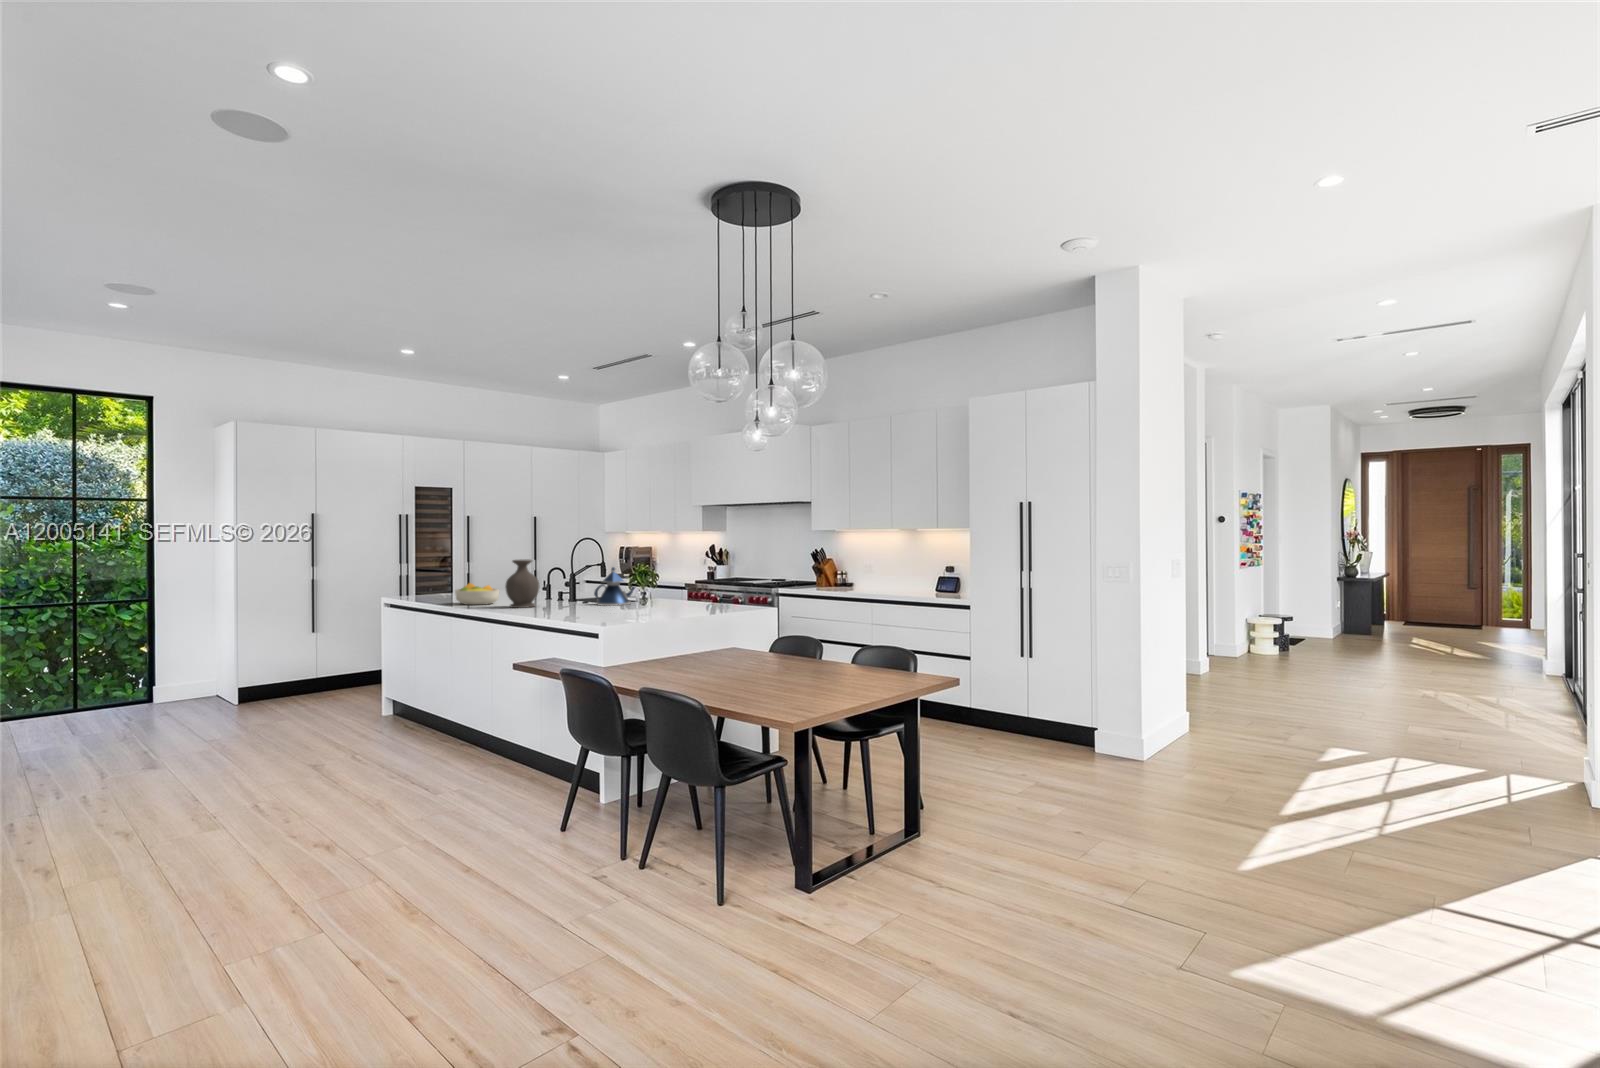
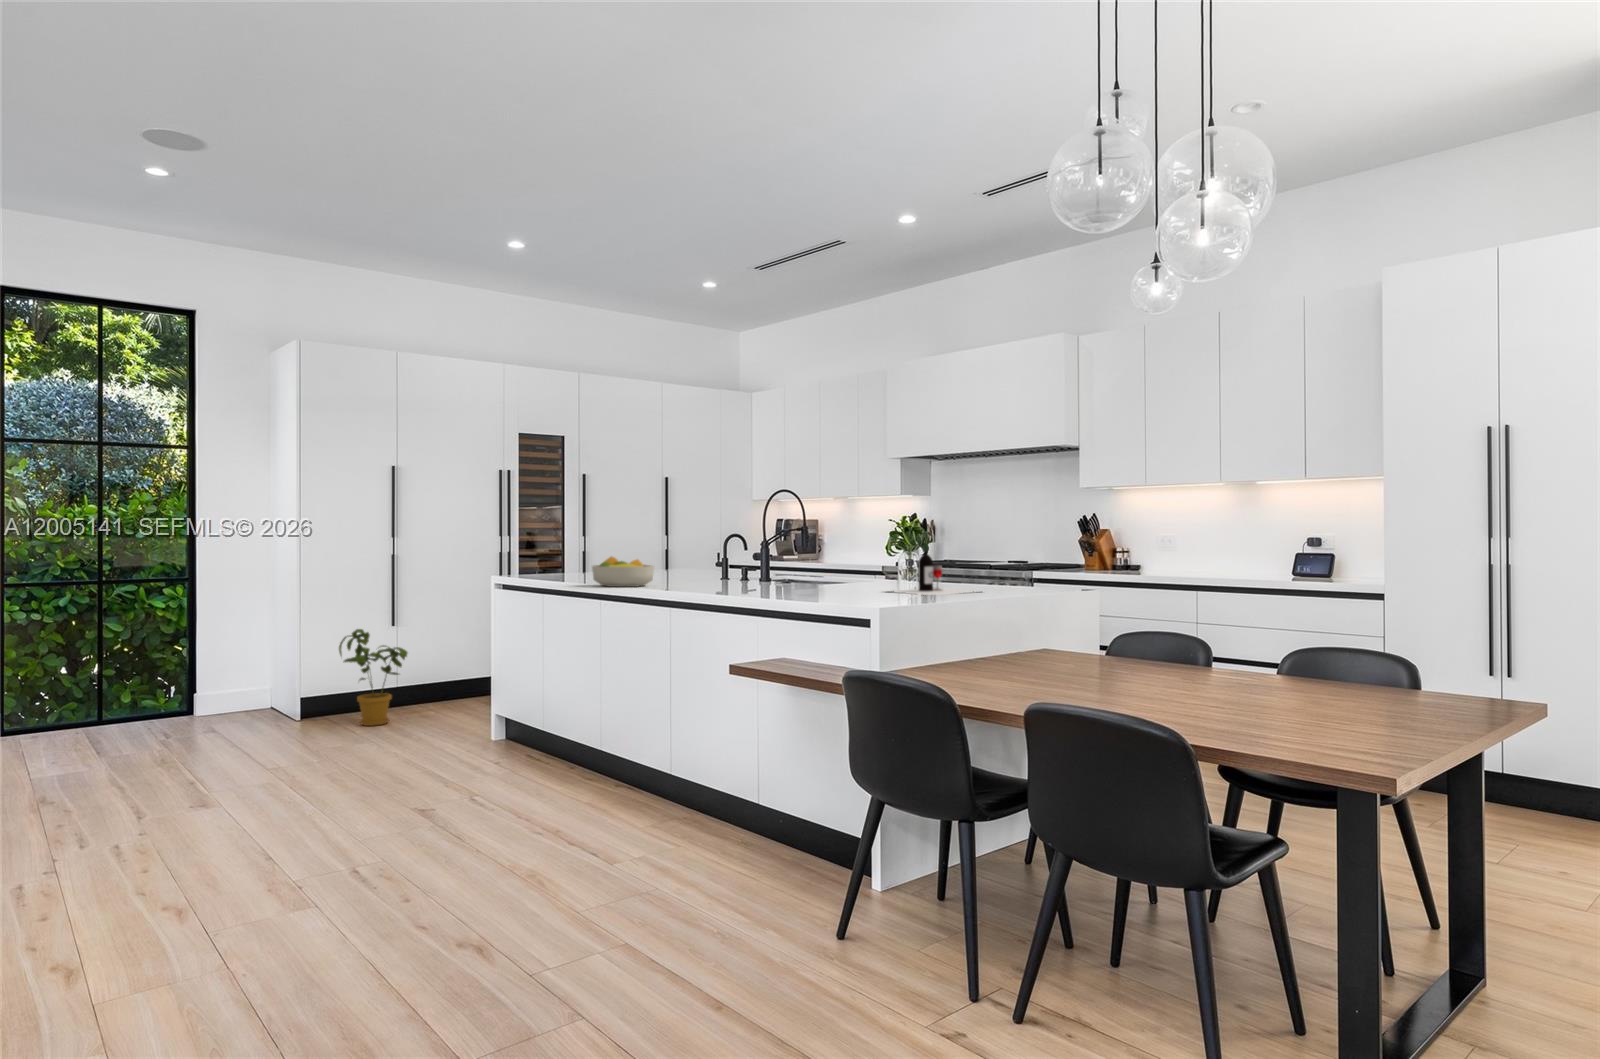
vase: present [505,560,539,608] -> none [669,520,717,590]
teapot: present [594,567,635,606] -> none [793,532,857,588]
wine bottle: none [646,576,715,612] -> present [894,543,974,595]
house plant: none [270,634,325,705] -> present [339,629,407,726]

